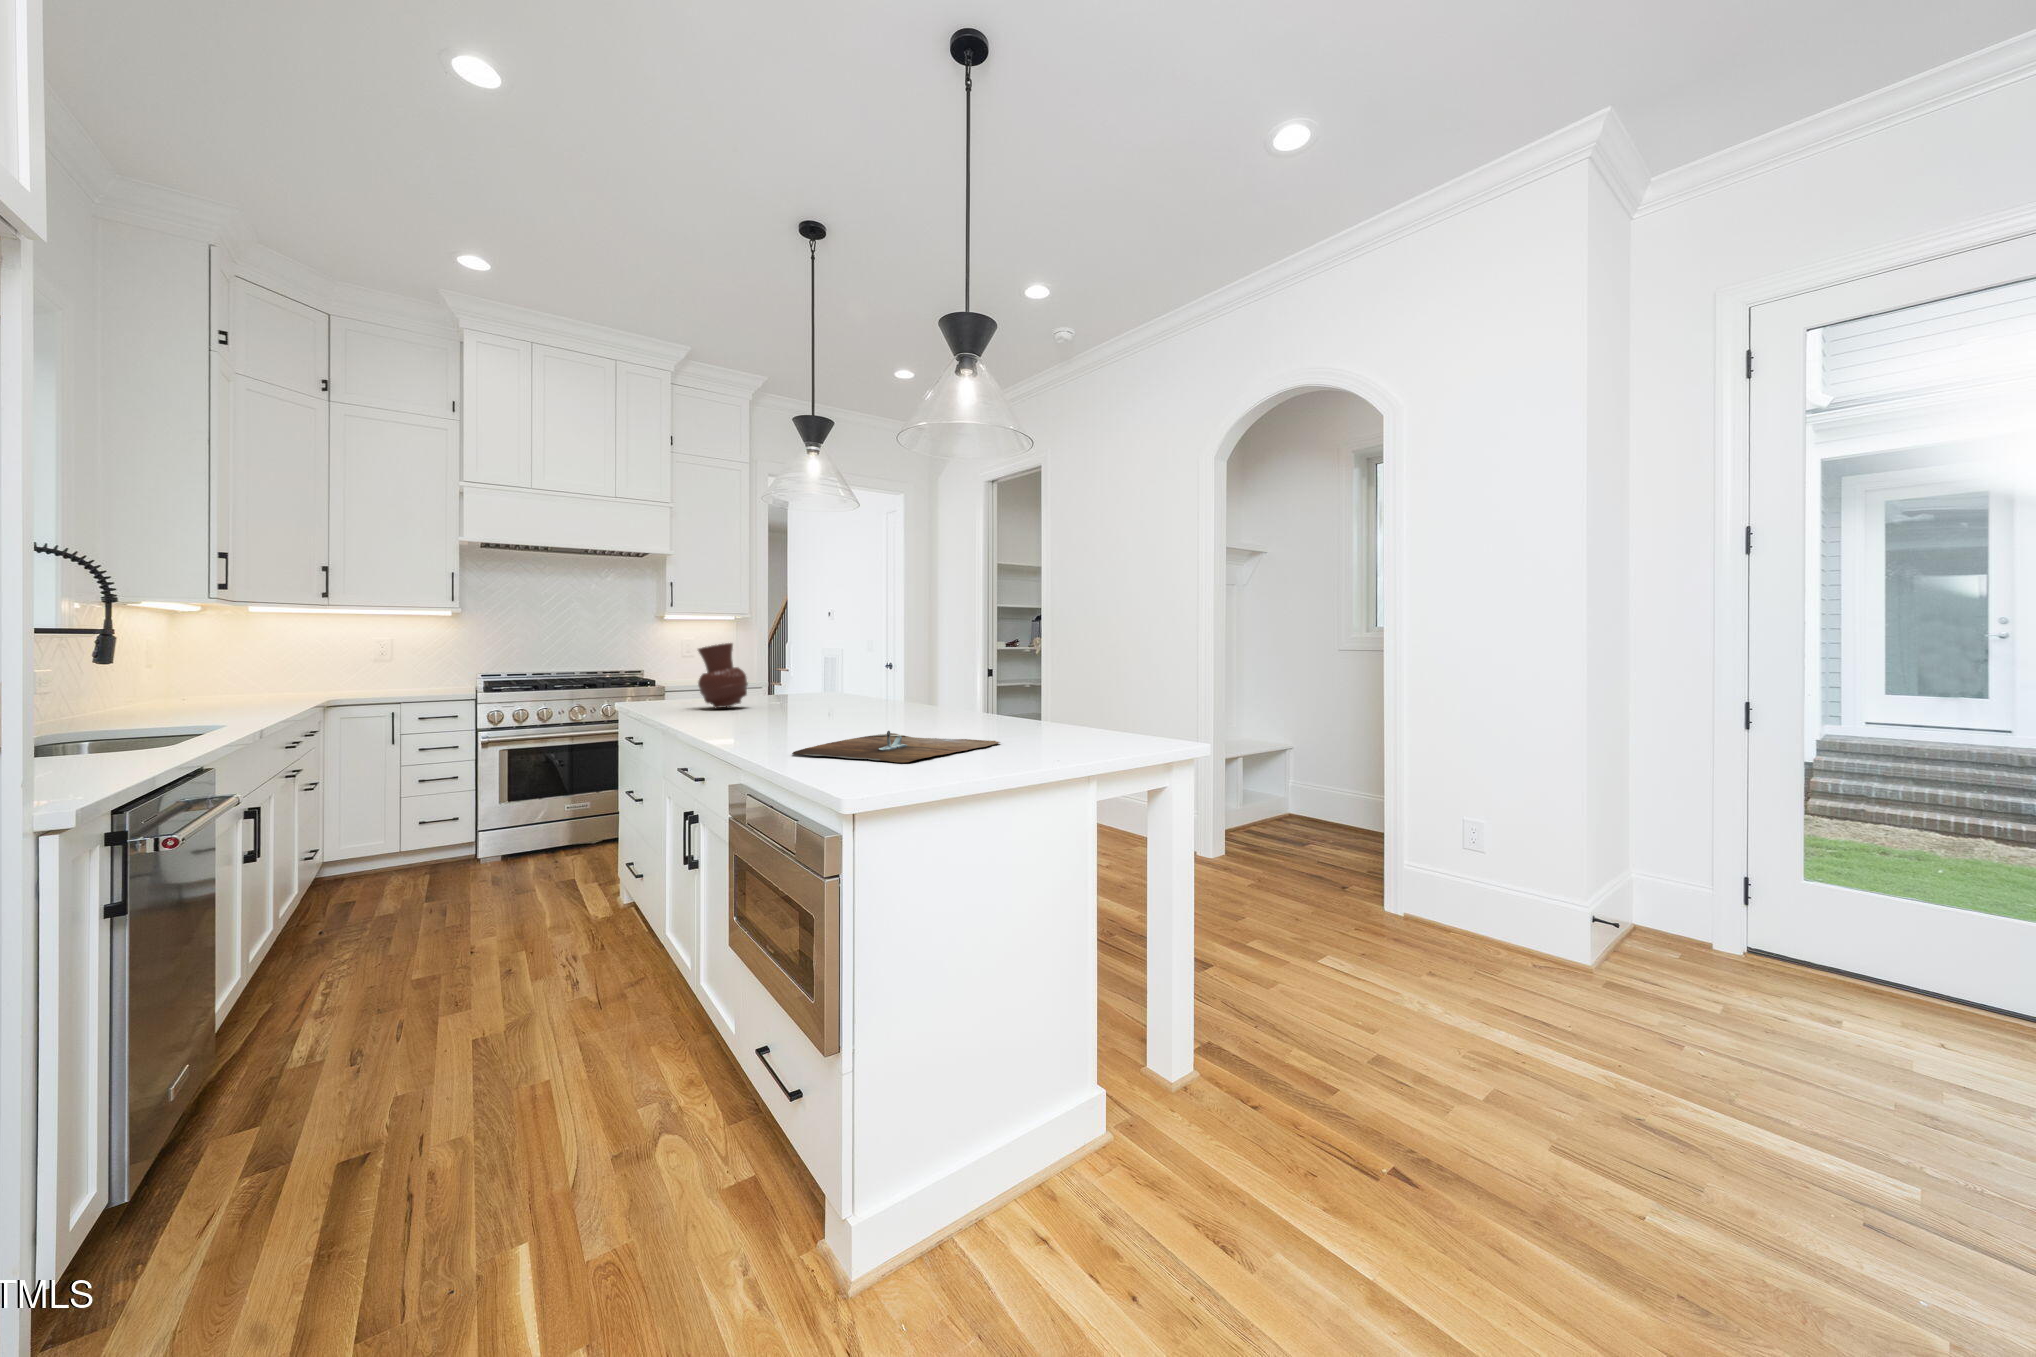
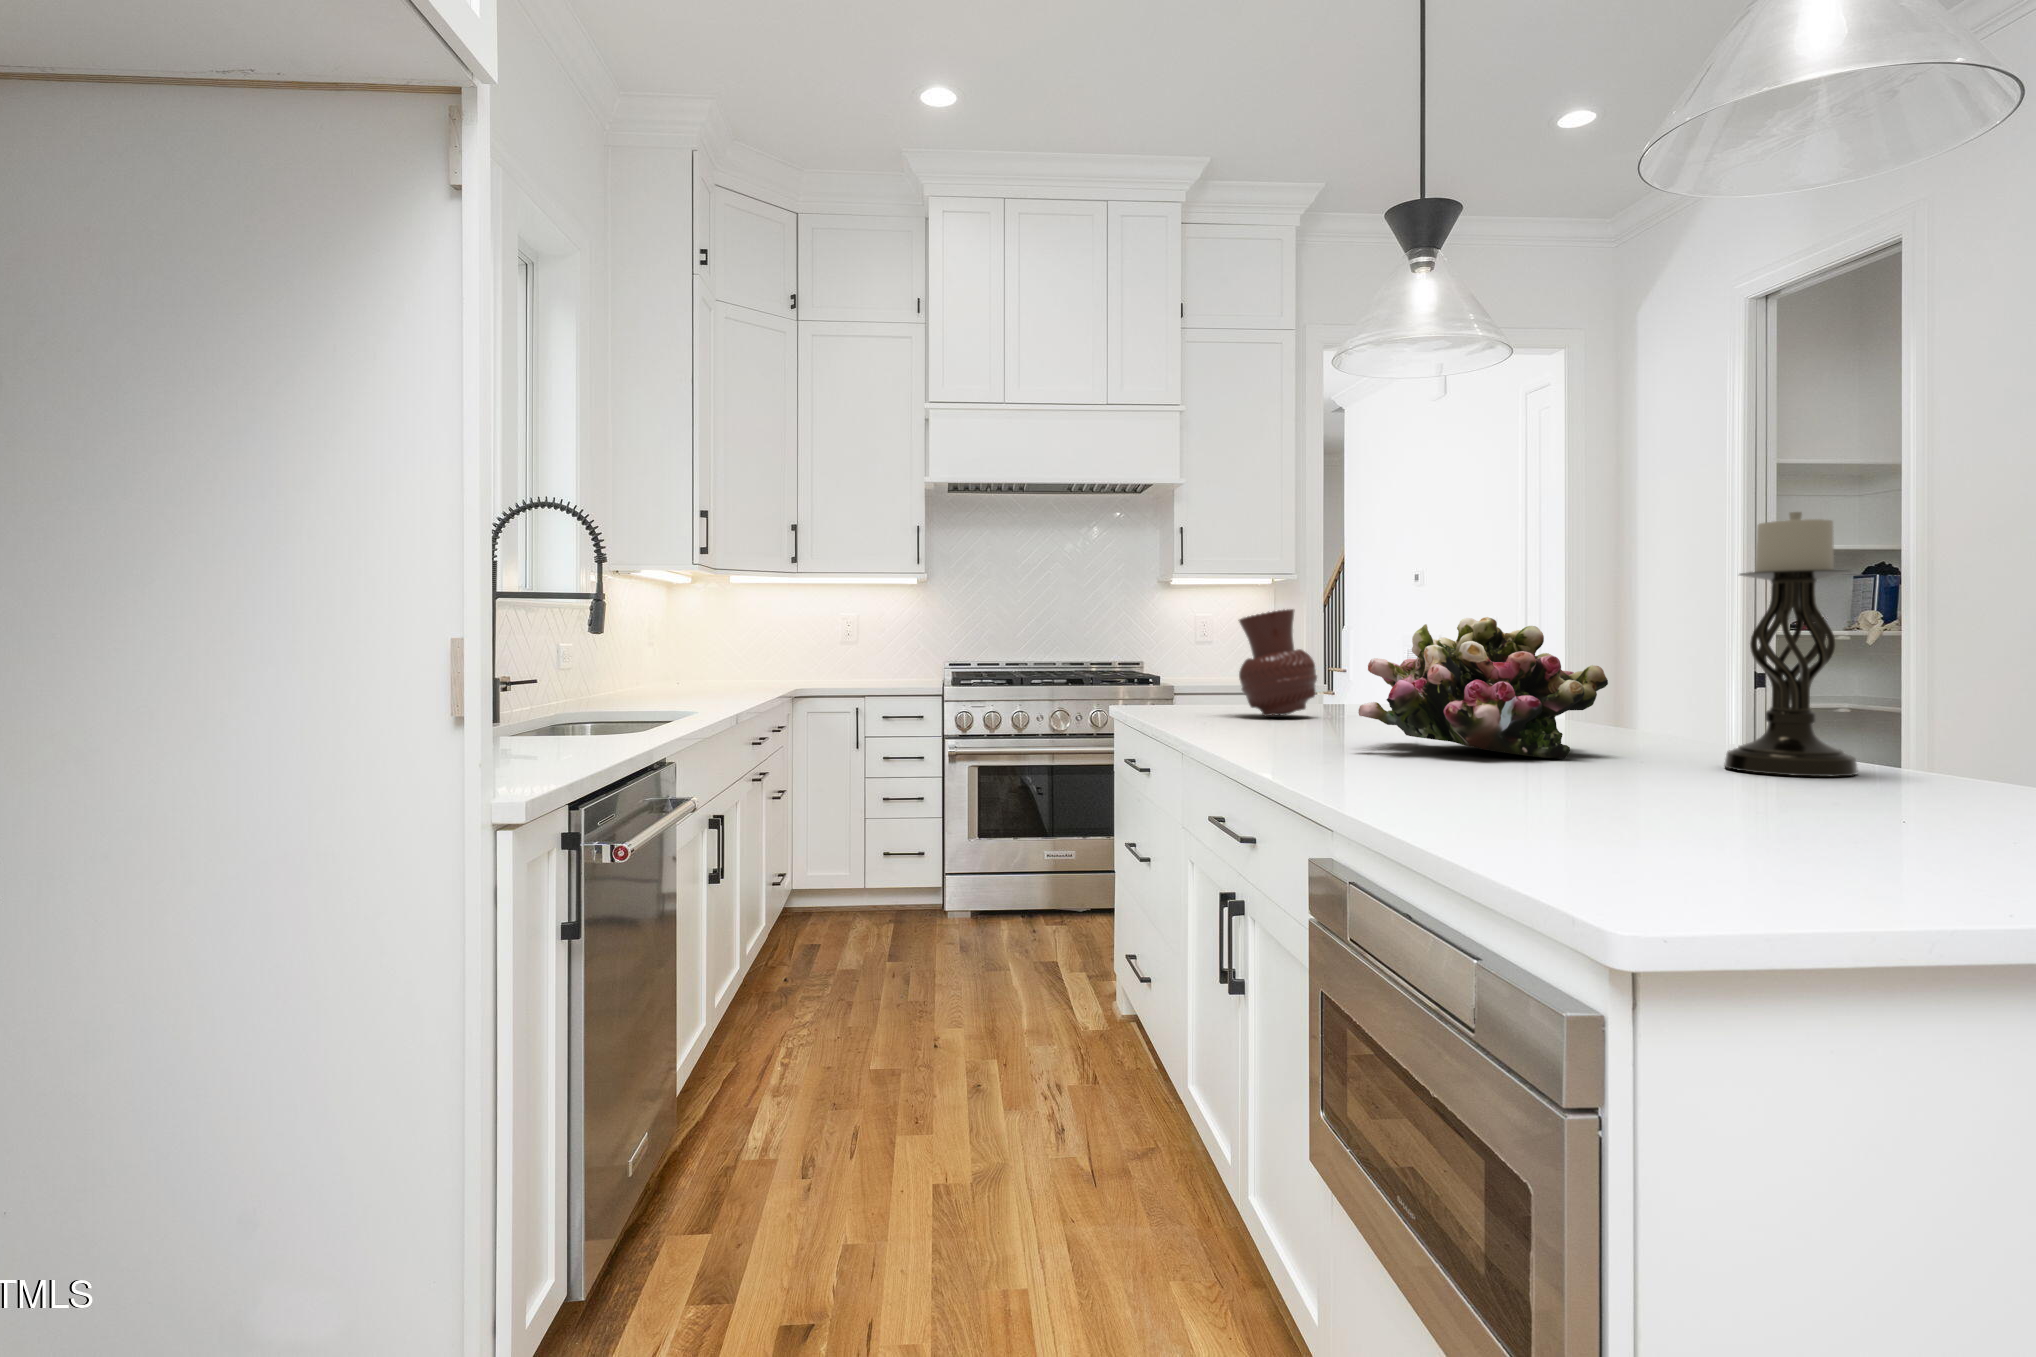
candle holder: none [935,606,987,731] -> present [1724,512,1858,777]
flower arrangement: none [759,653,887,728] -> present [1358,617,1608,758]
cutting board: present [792,731,1000,762] -> none [1453,764,1946,836]

